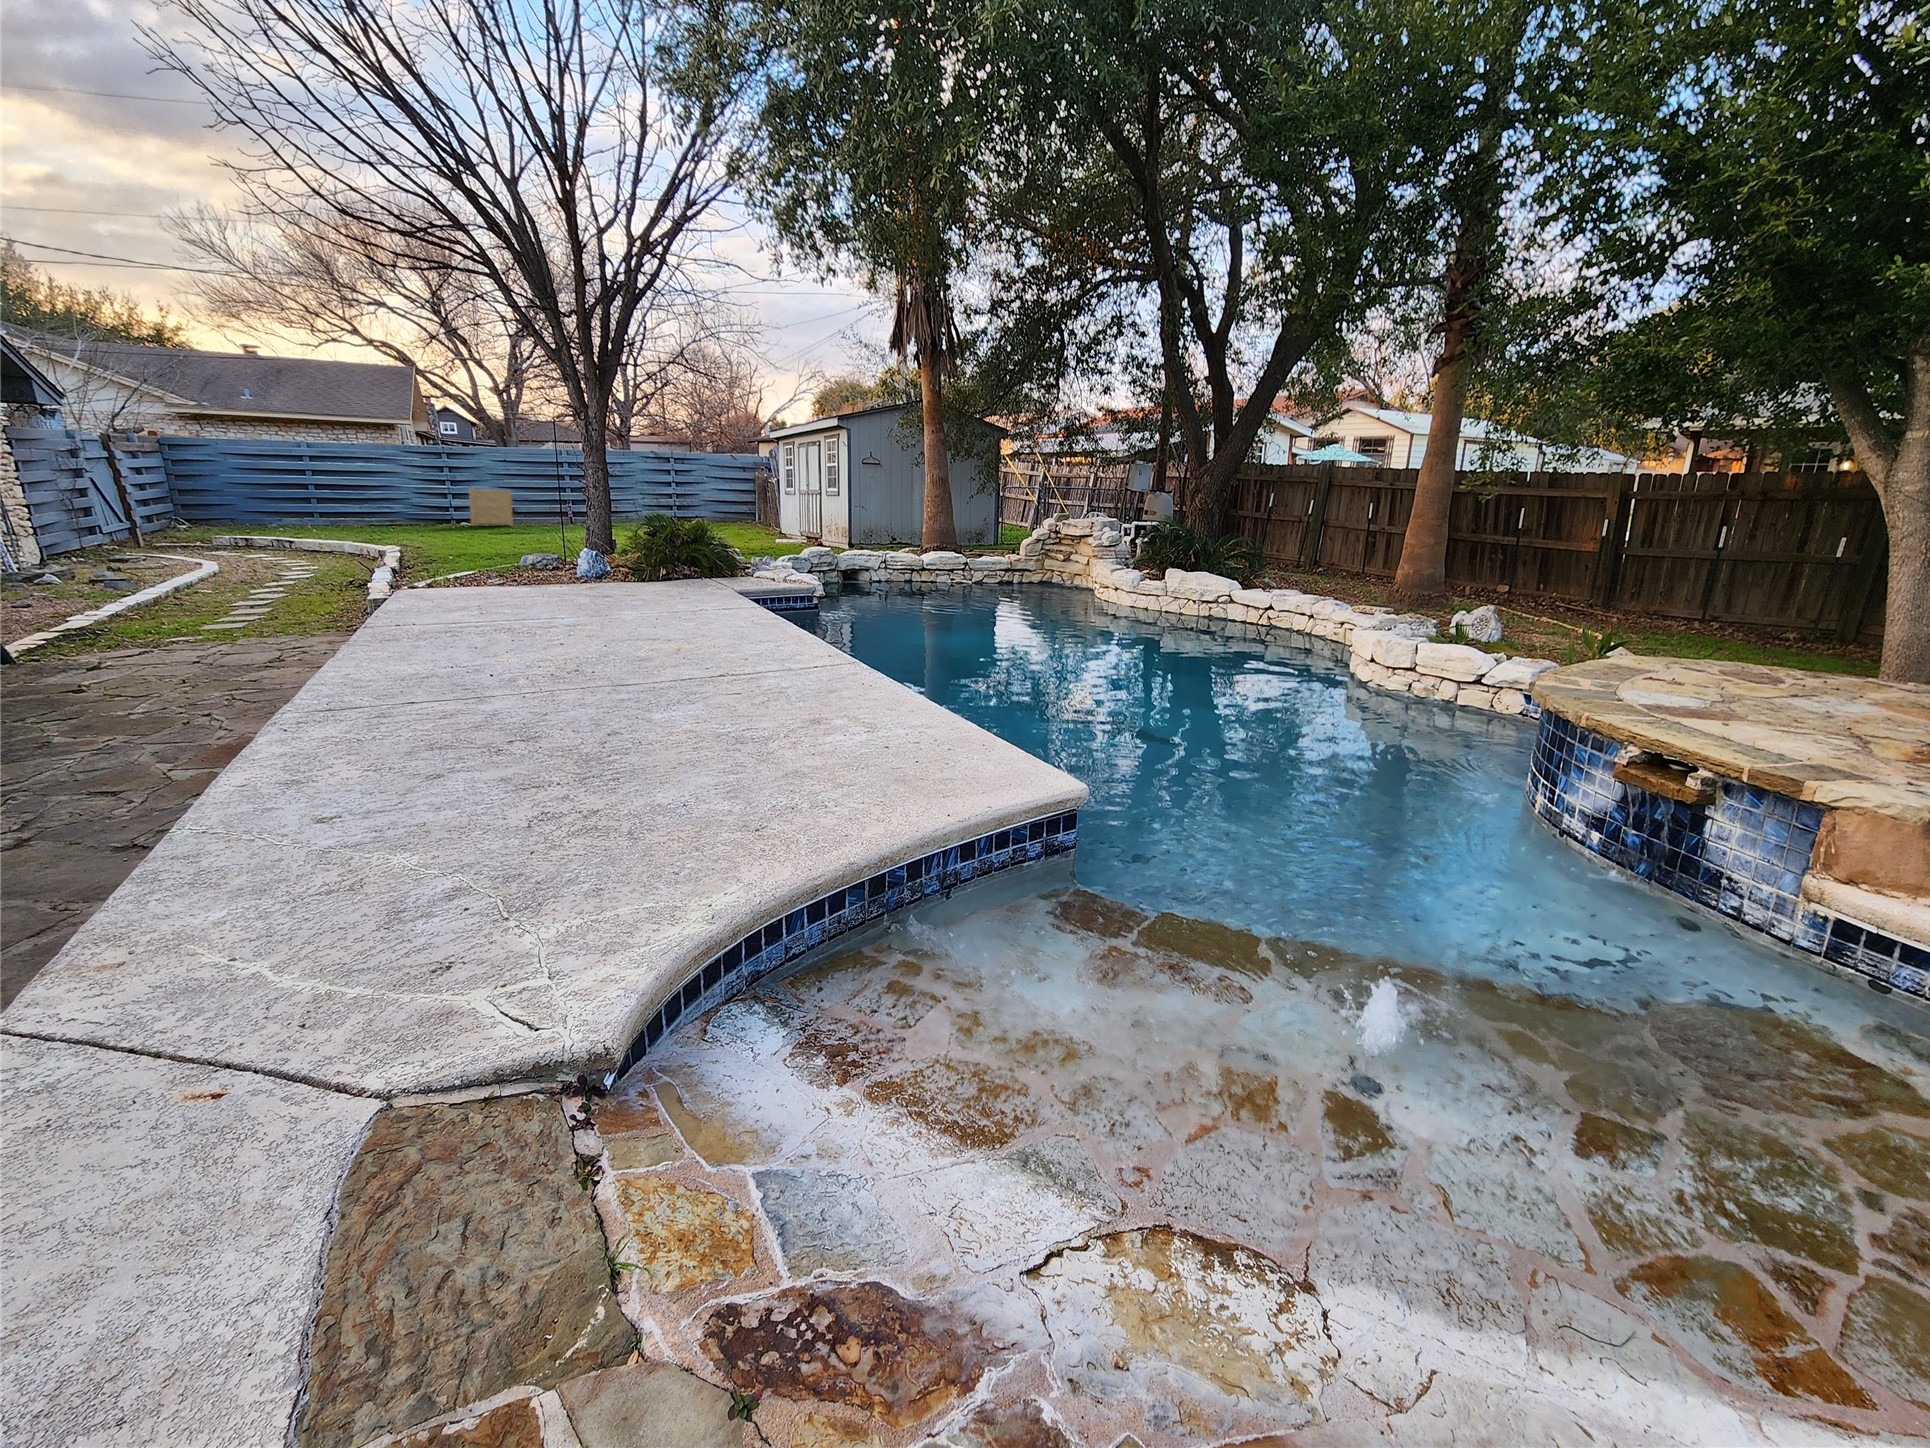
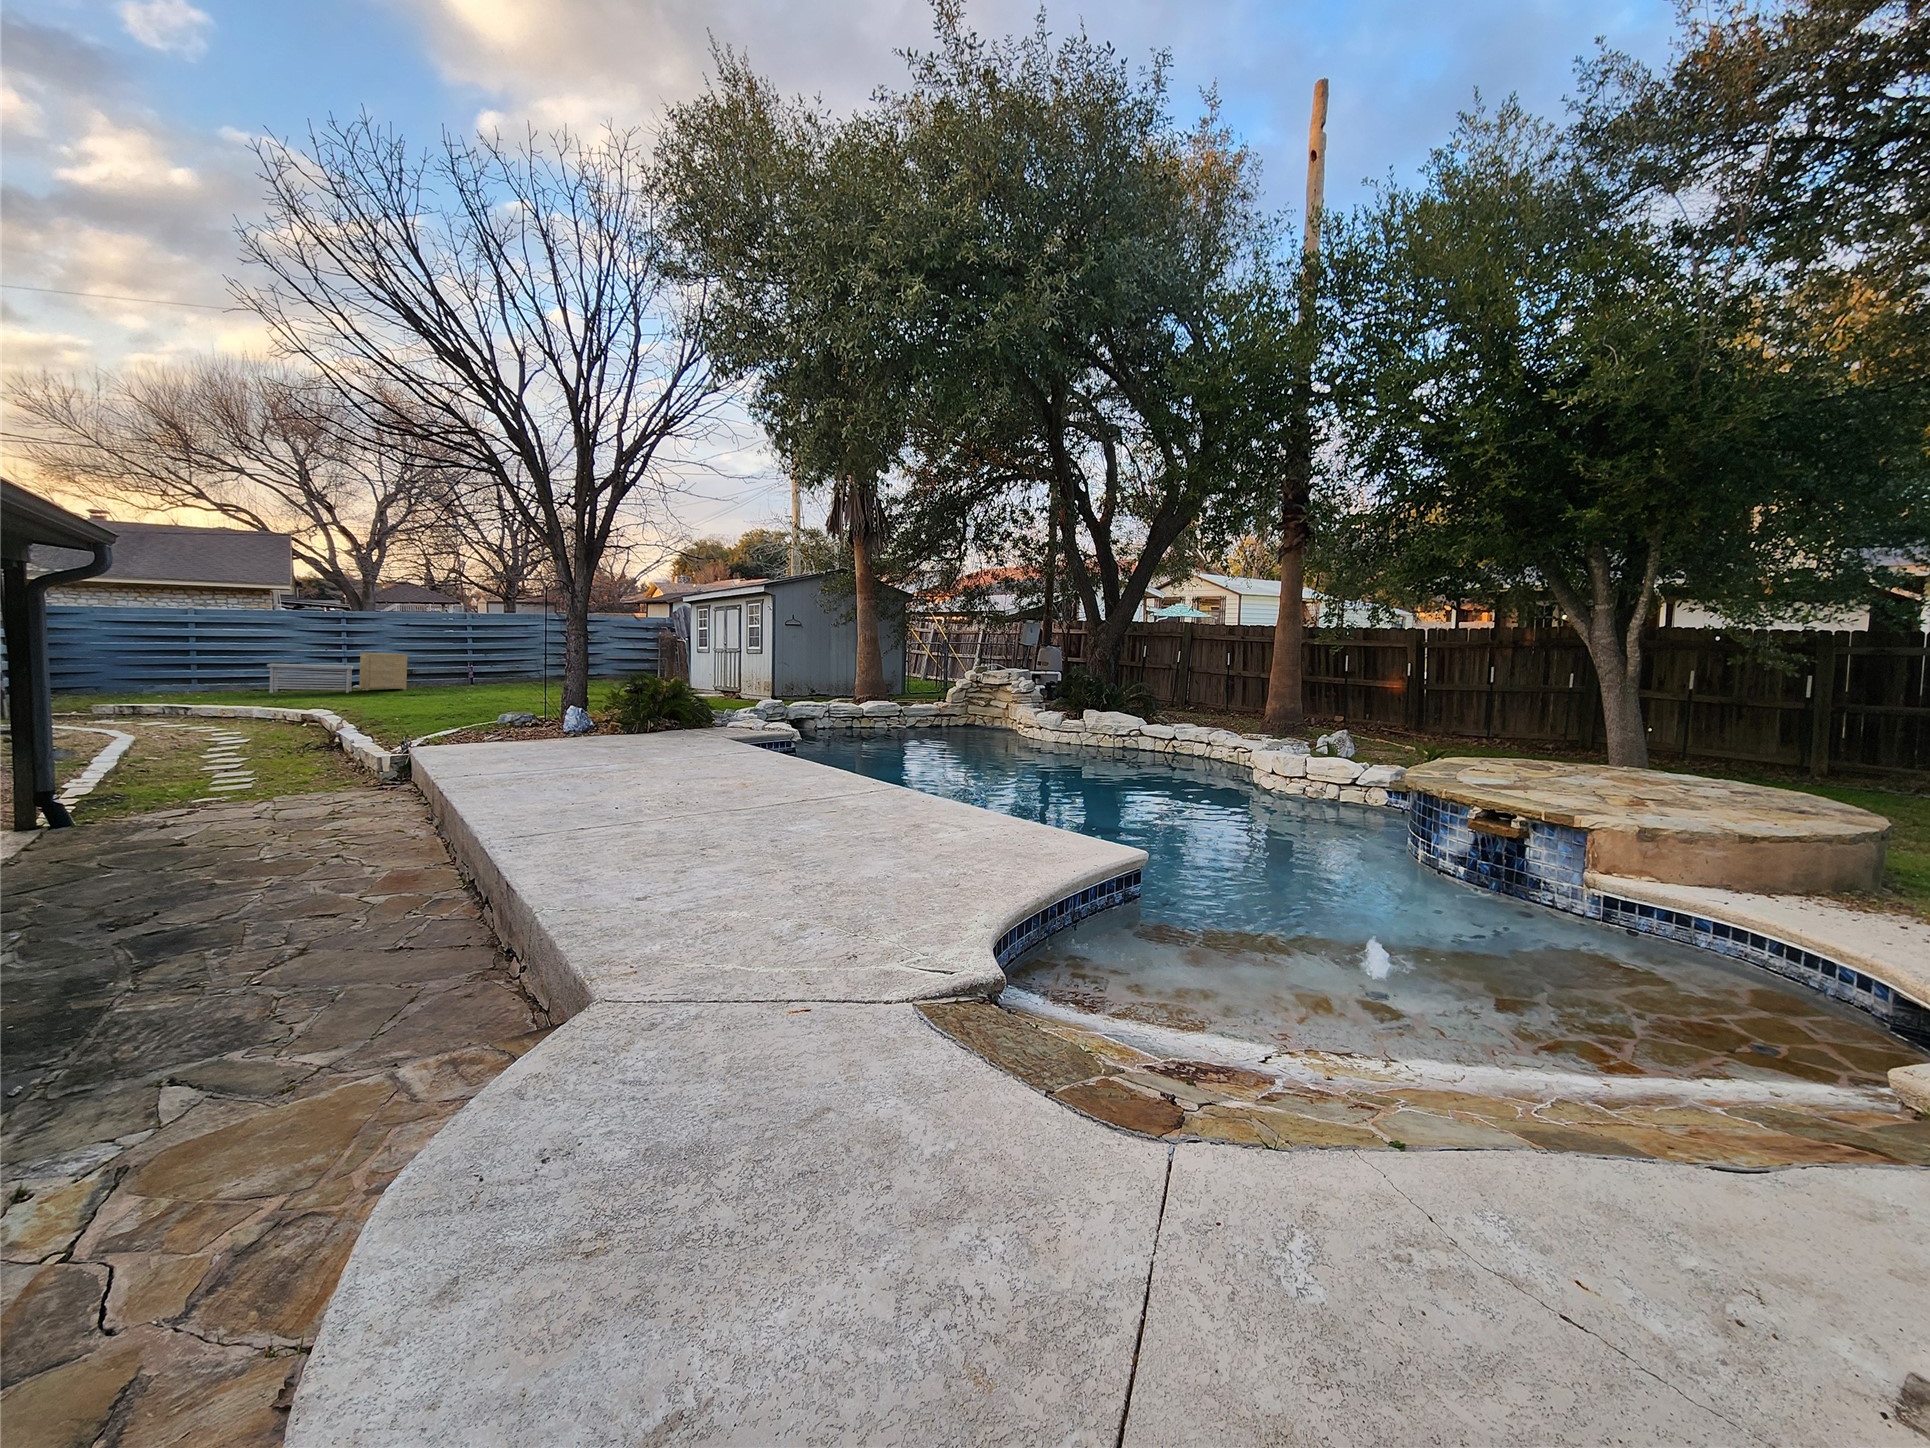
storage bench: none [382,498,463,529] -> present [267,664,353,693]

